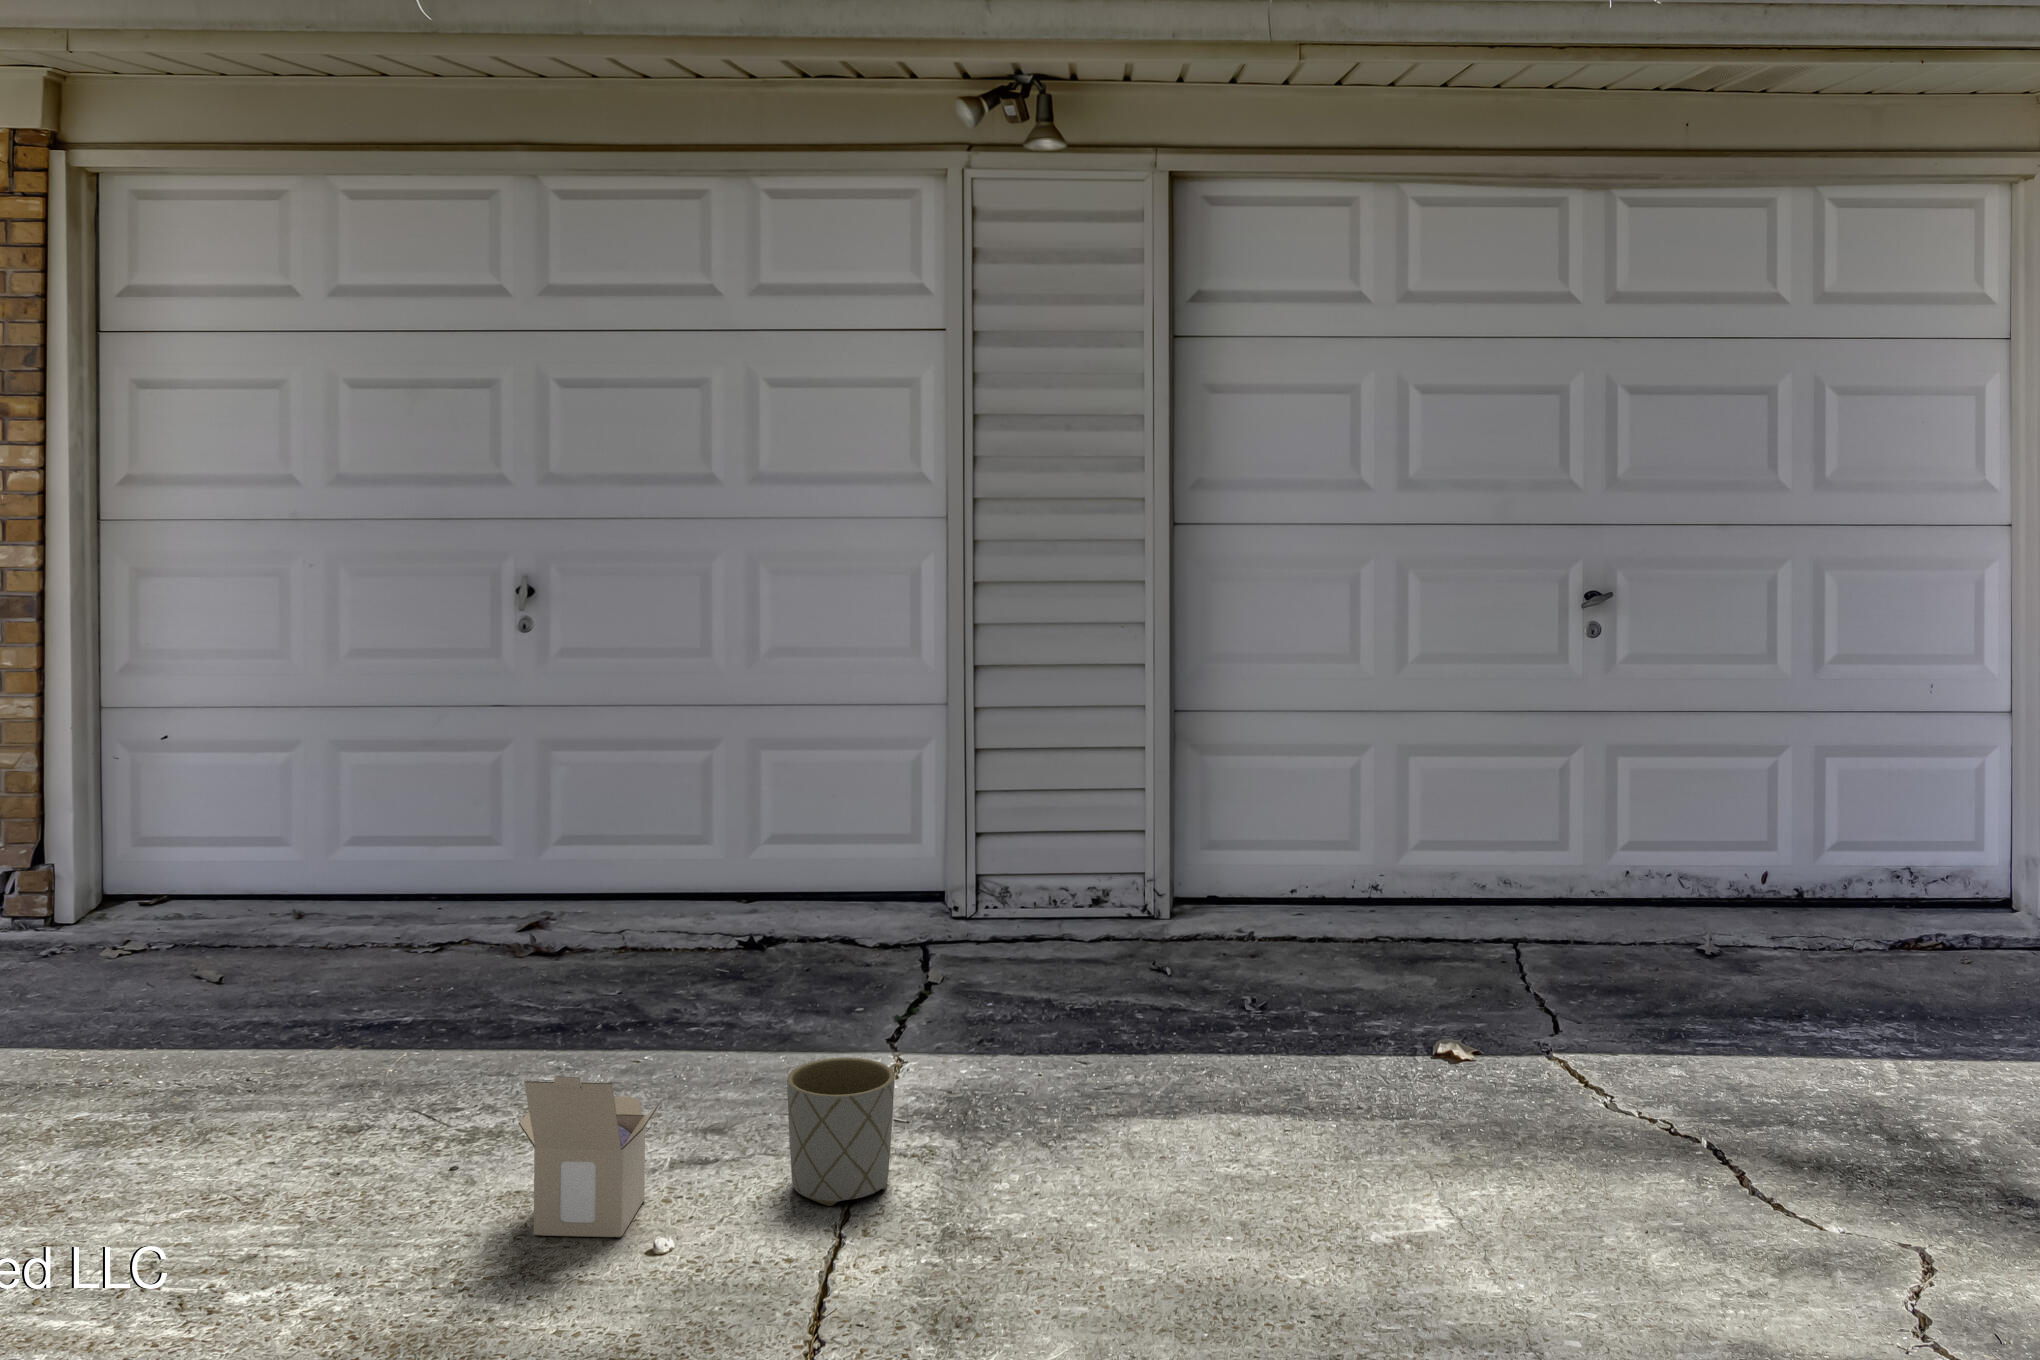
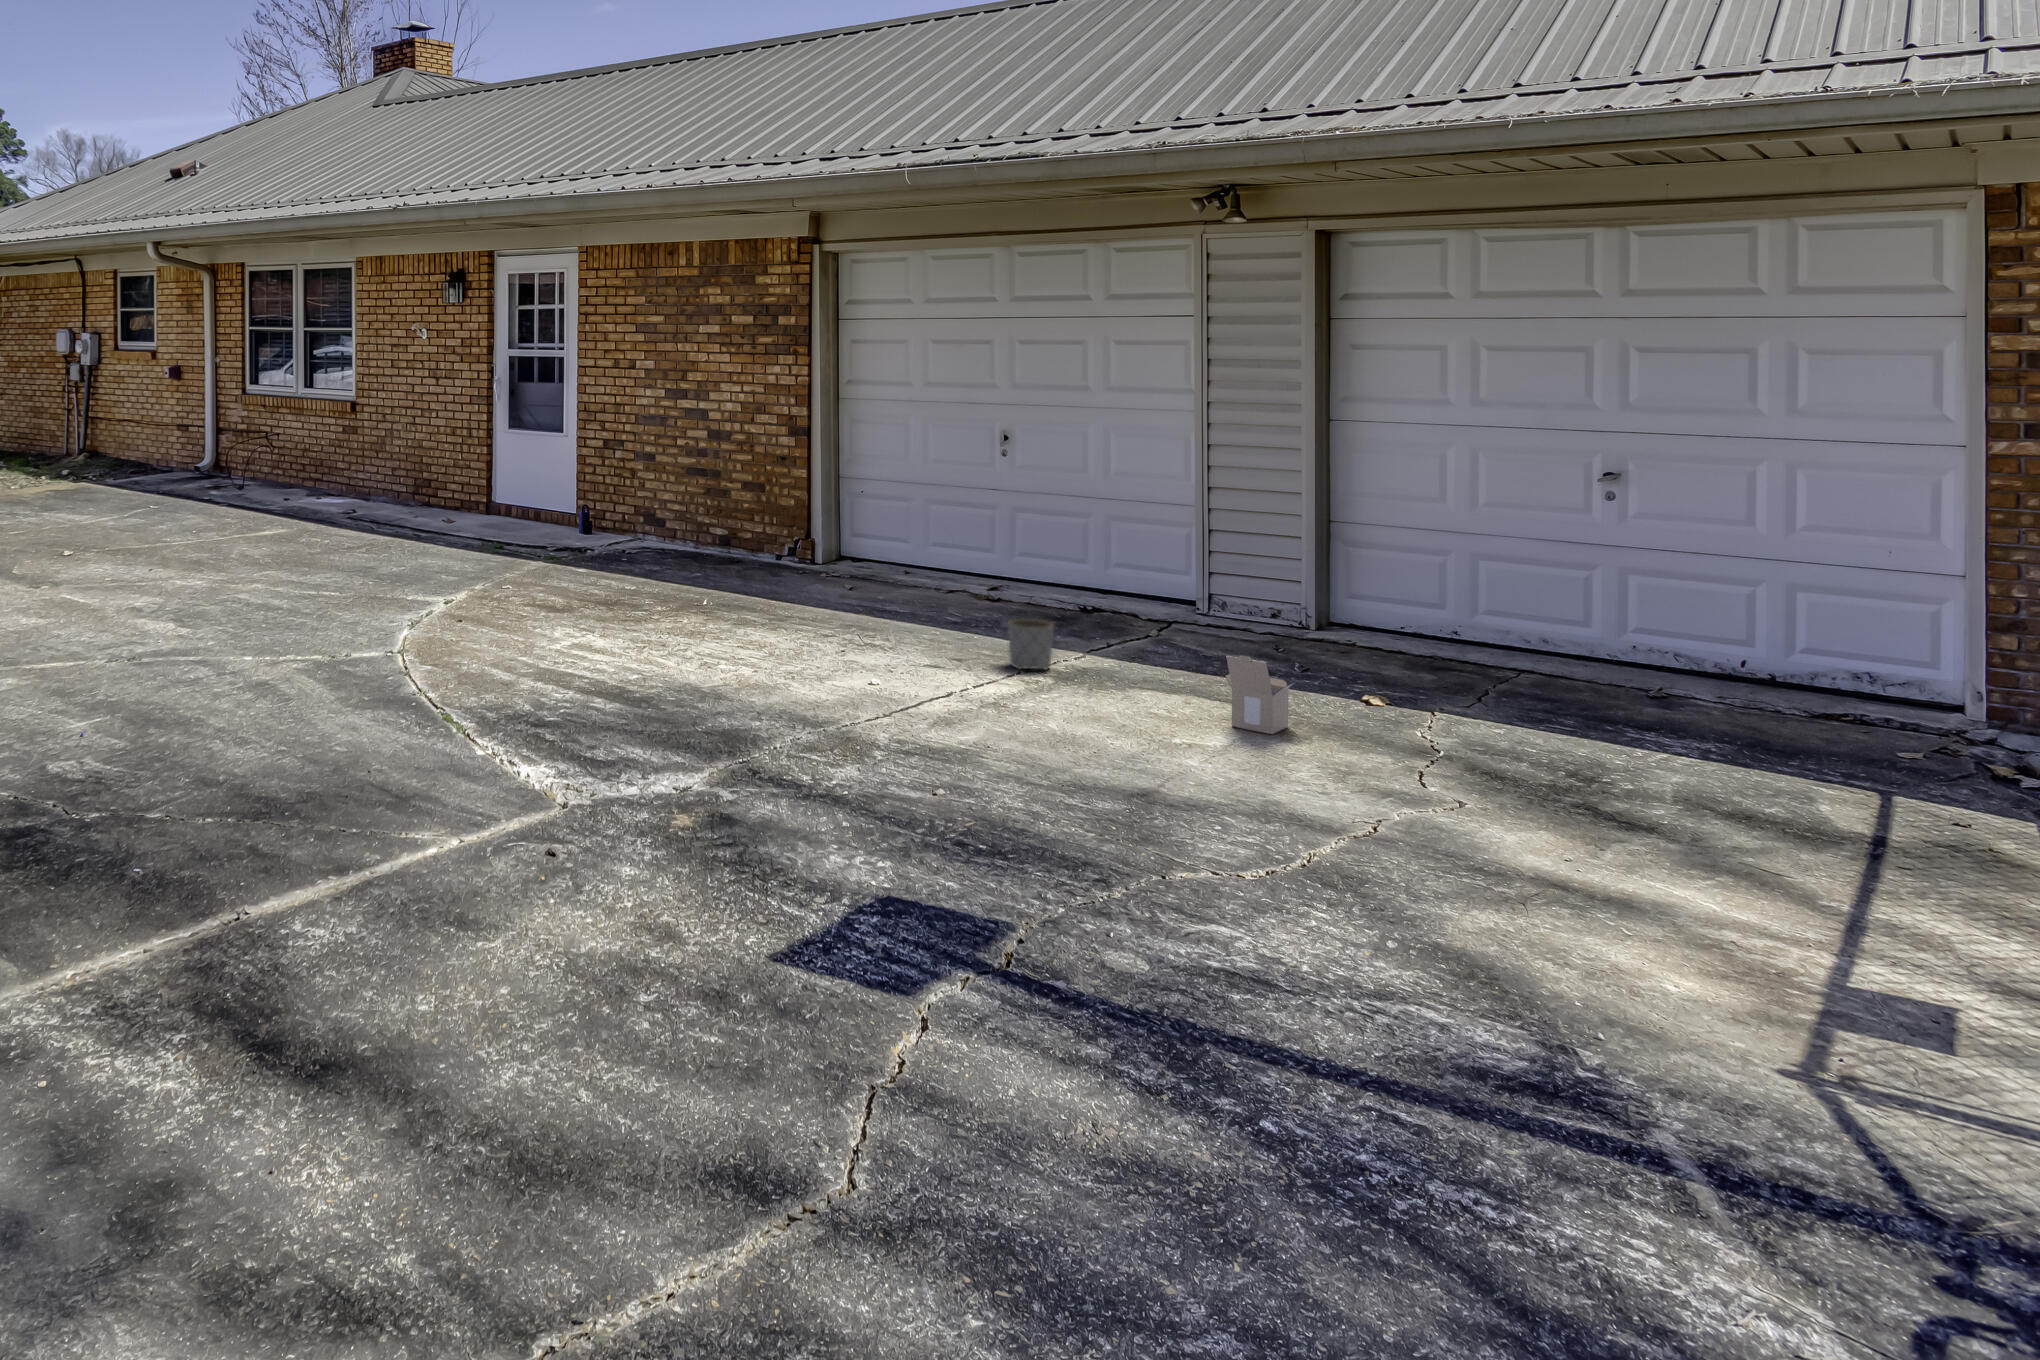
cardboard box: present [519,1076,659,1238] -> present [1225,655,1294,734]

